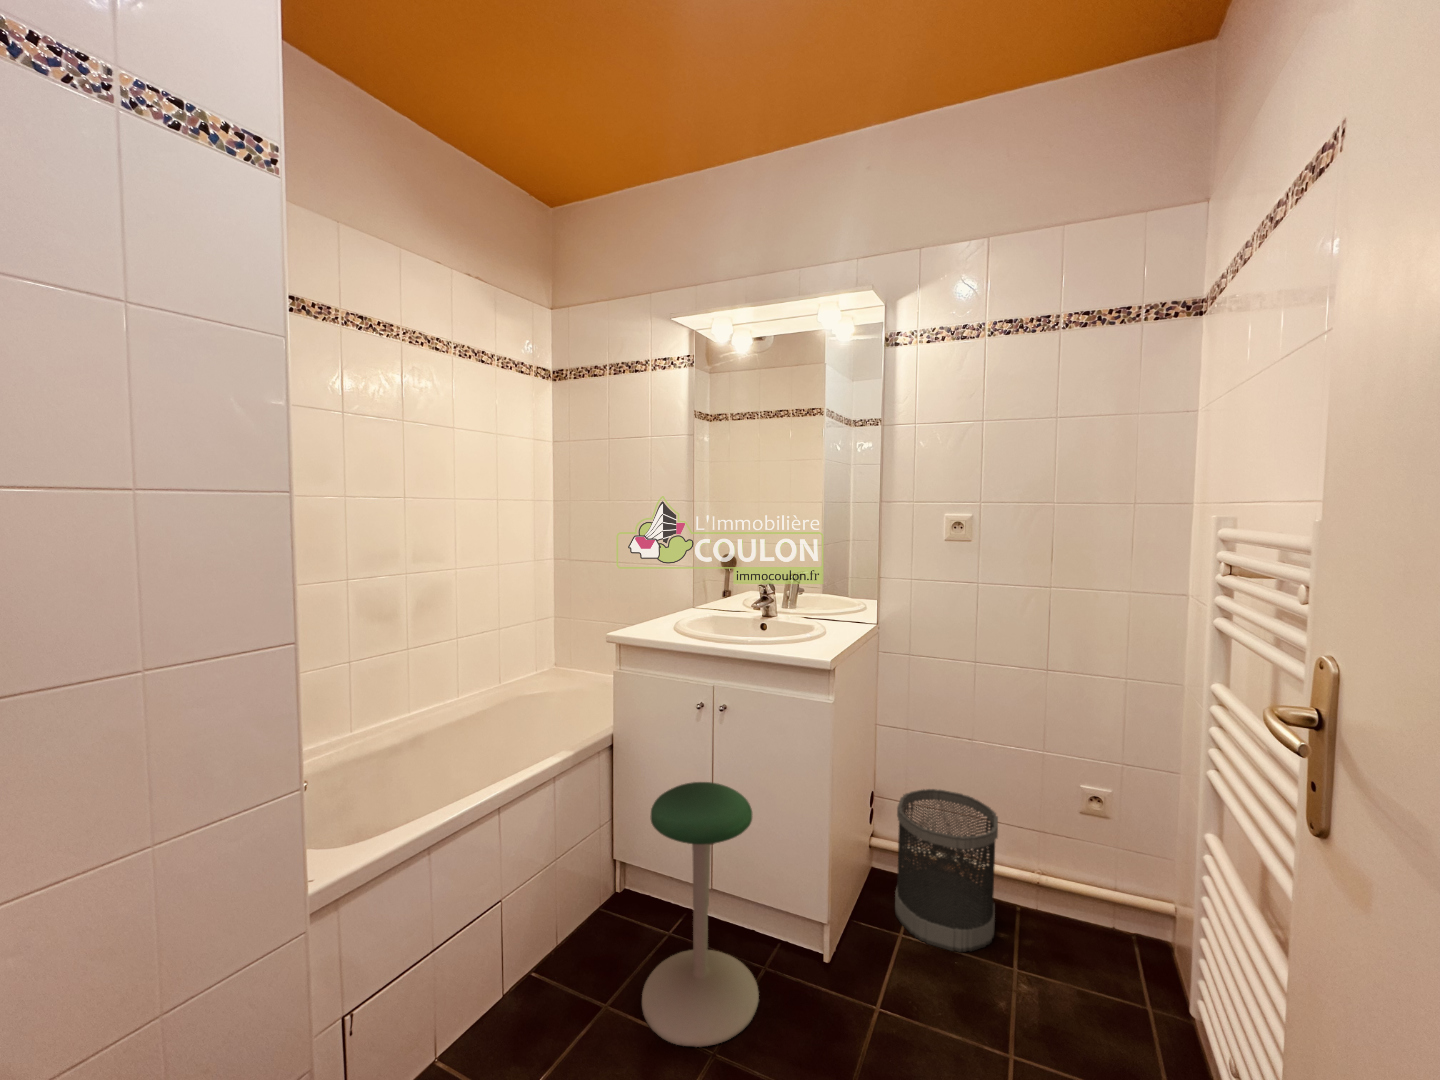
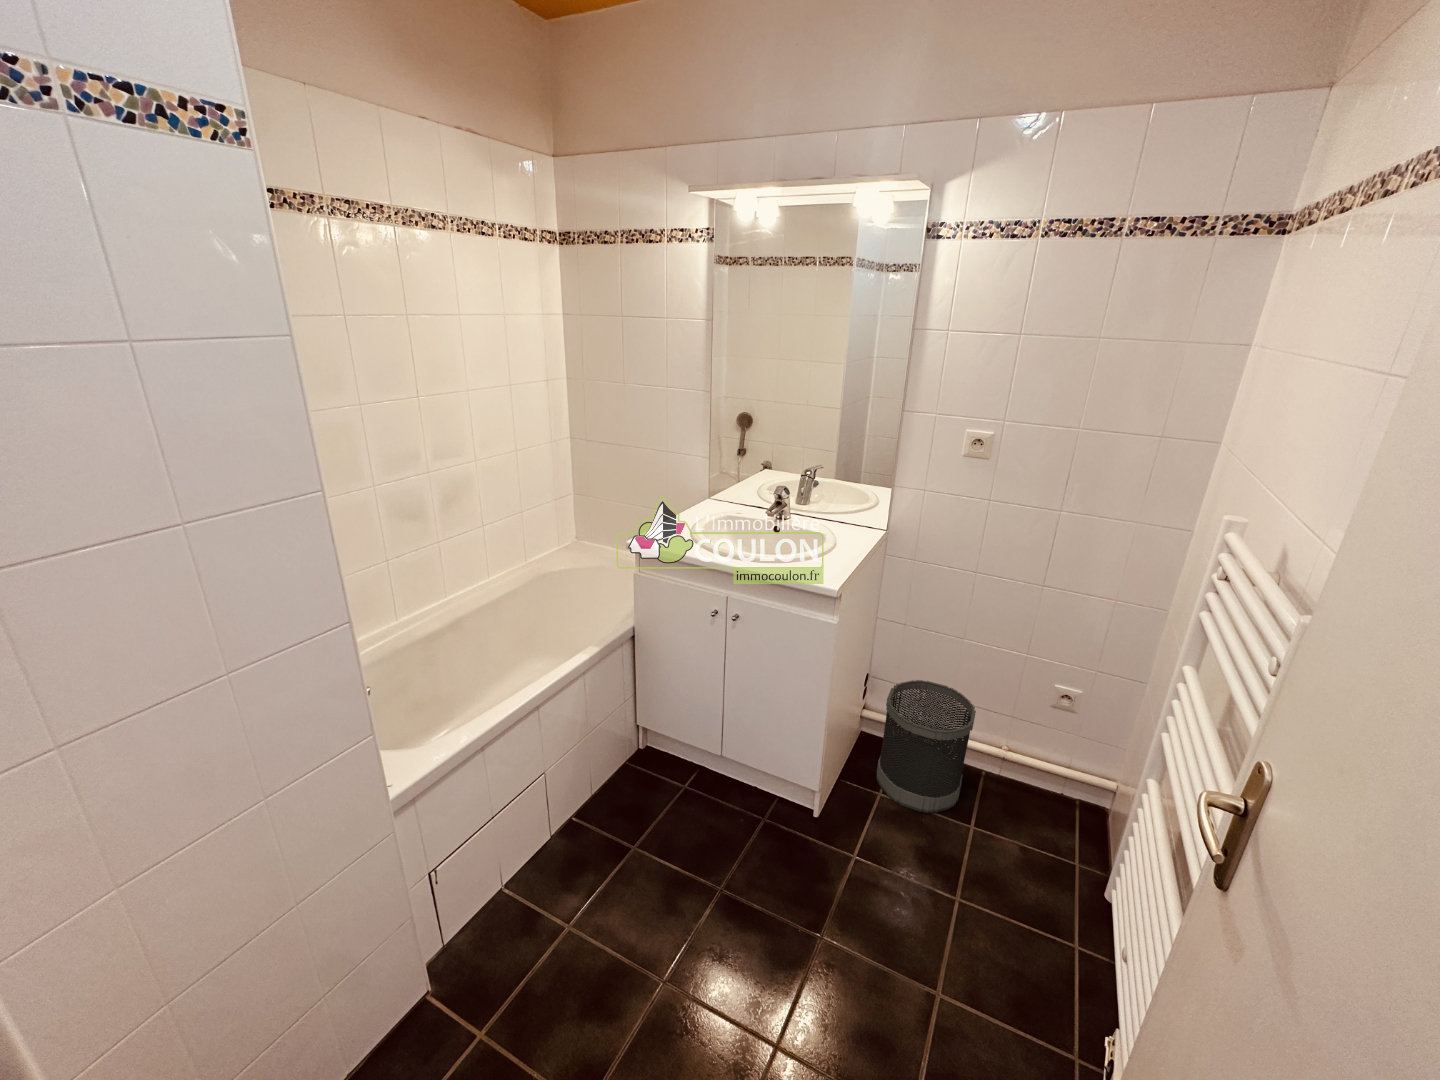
stool: present [642,782,759,1047] -> none [662,685,757,883]

